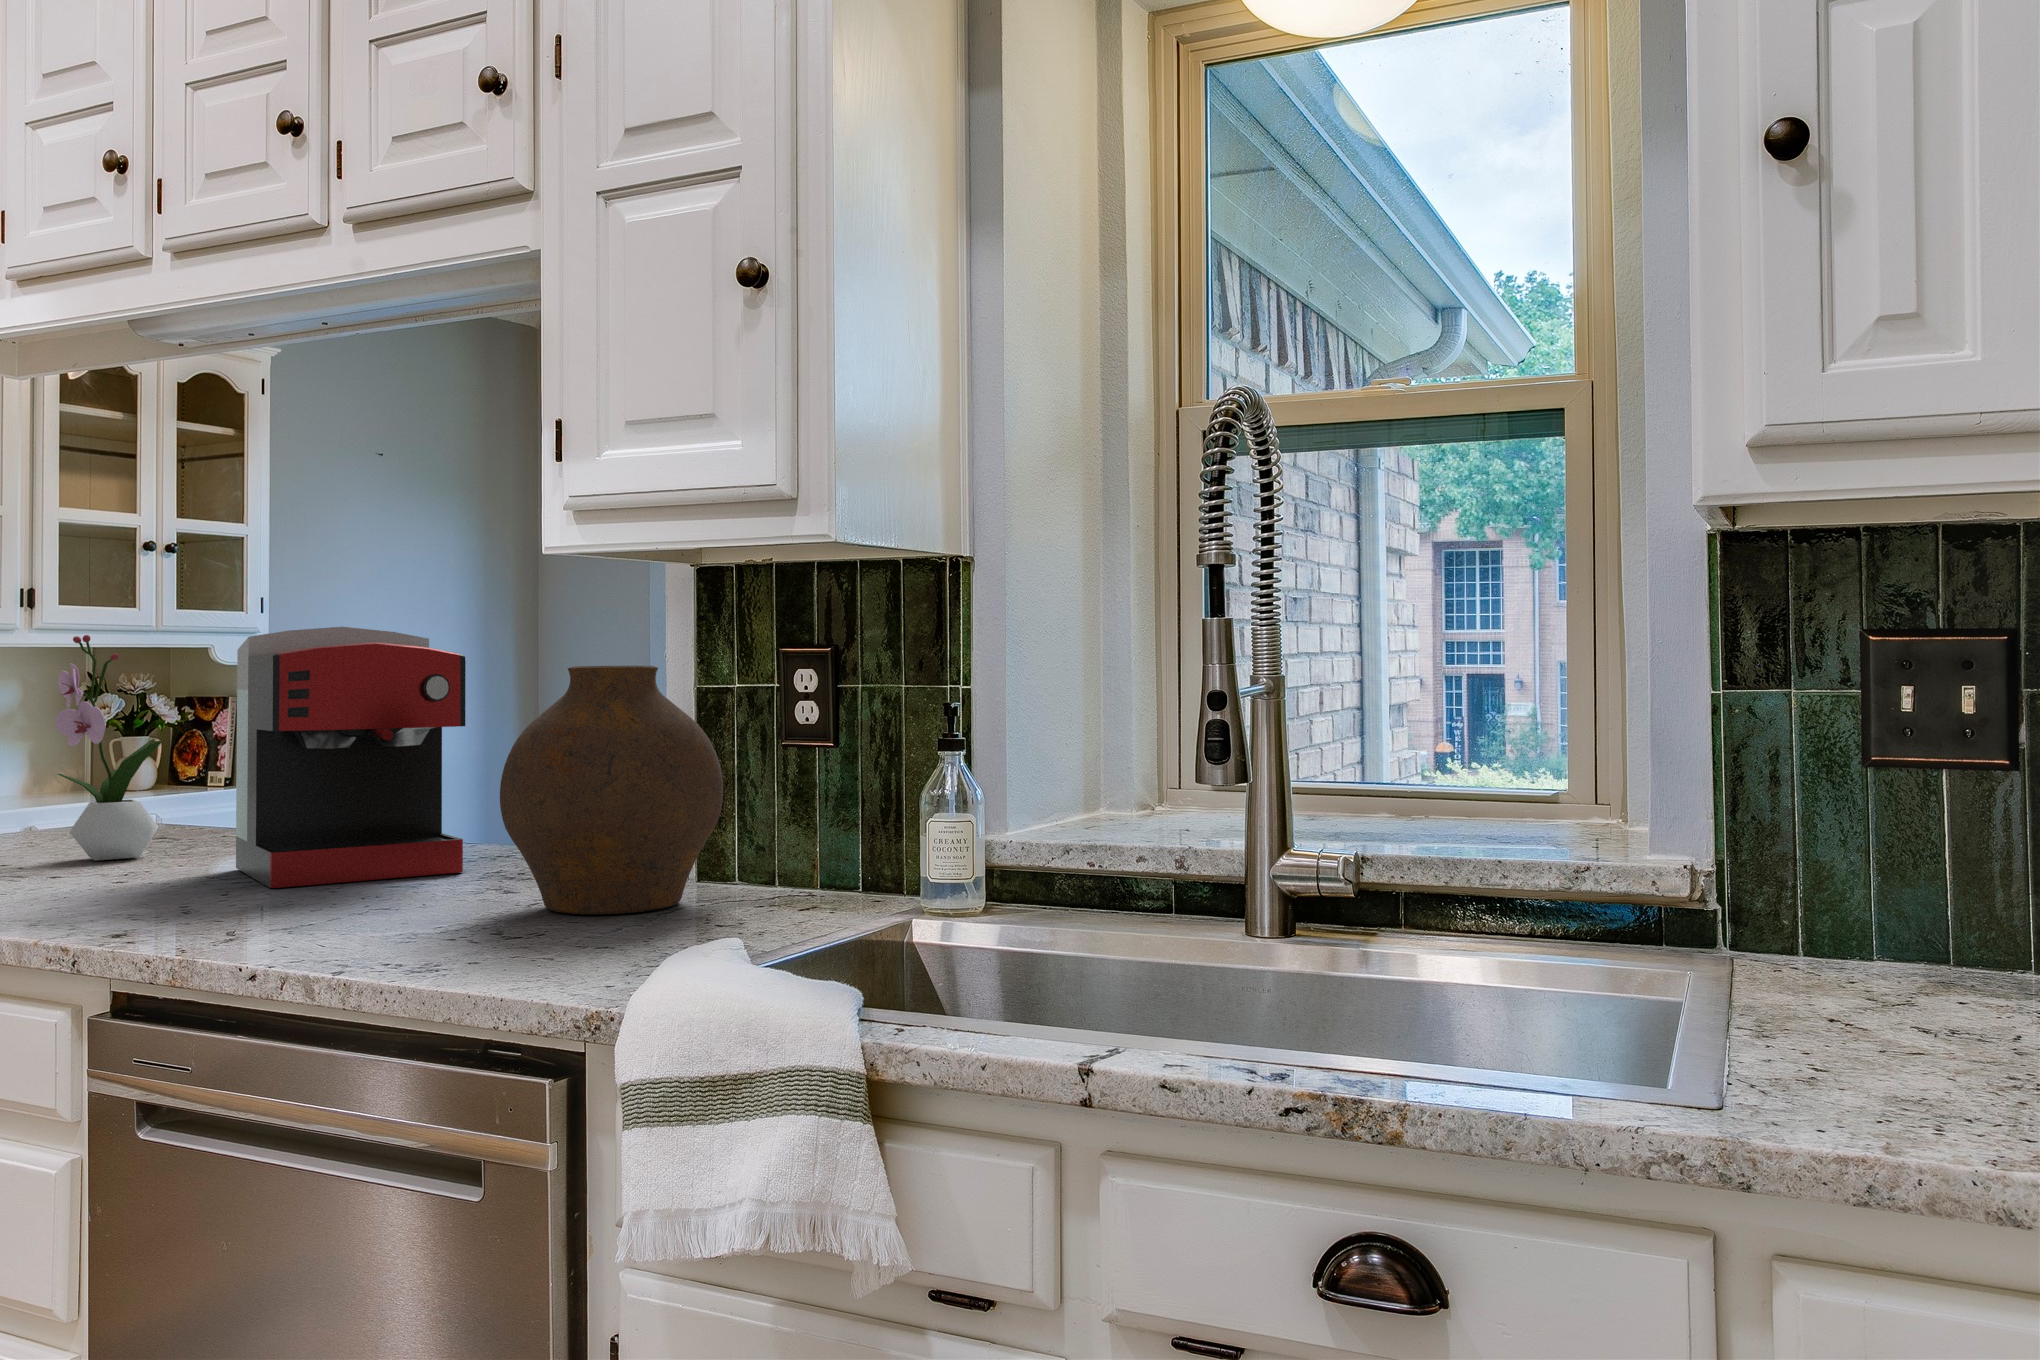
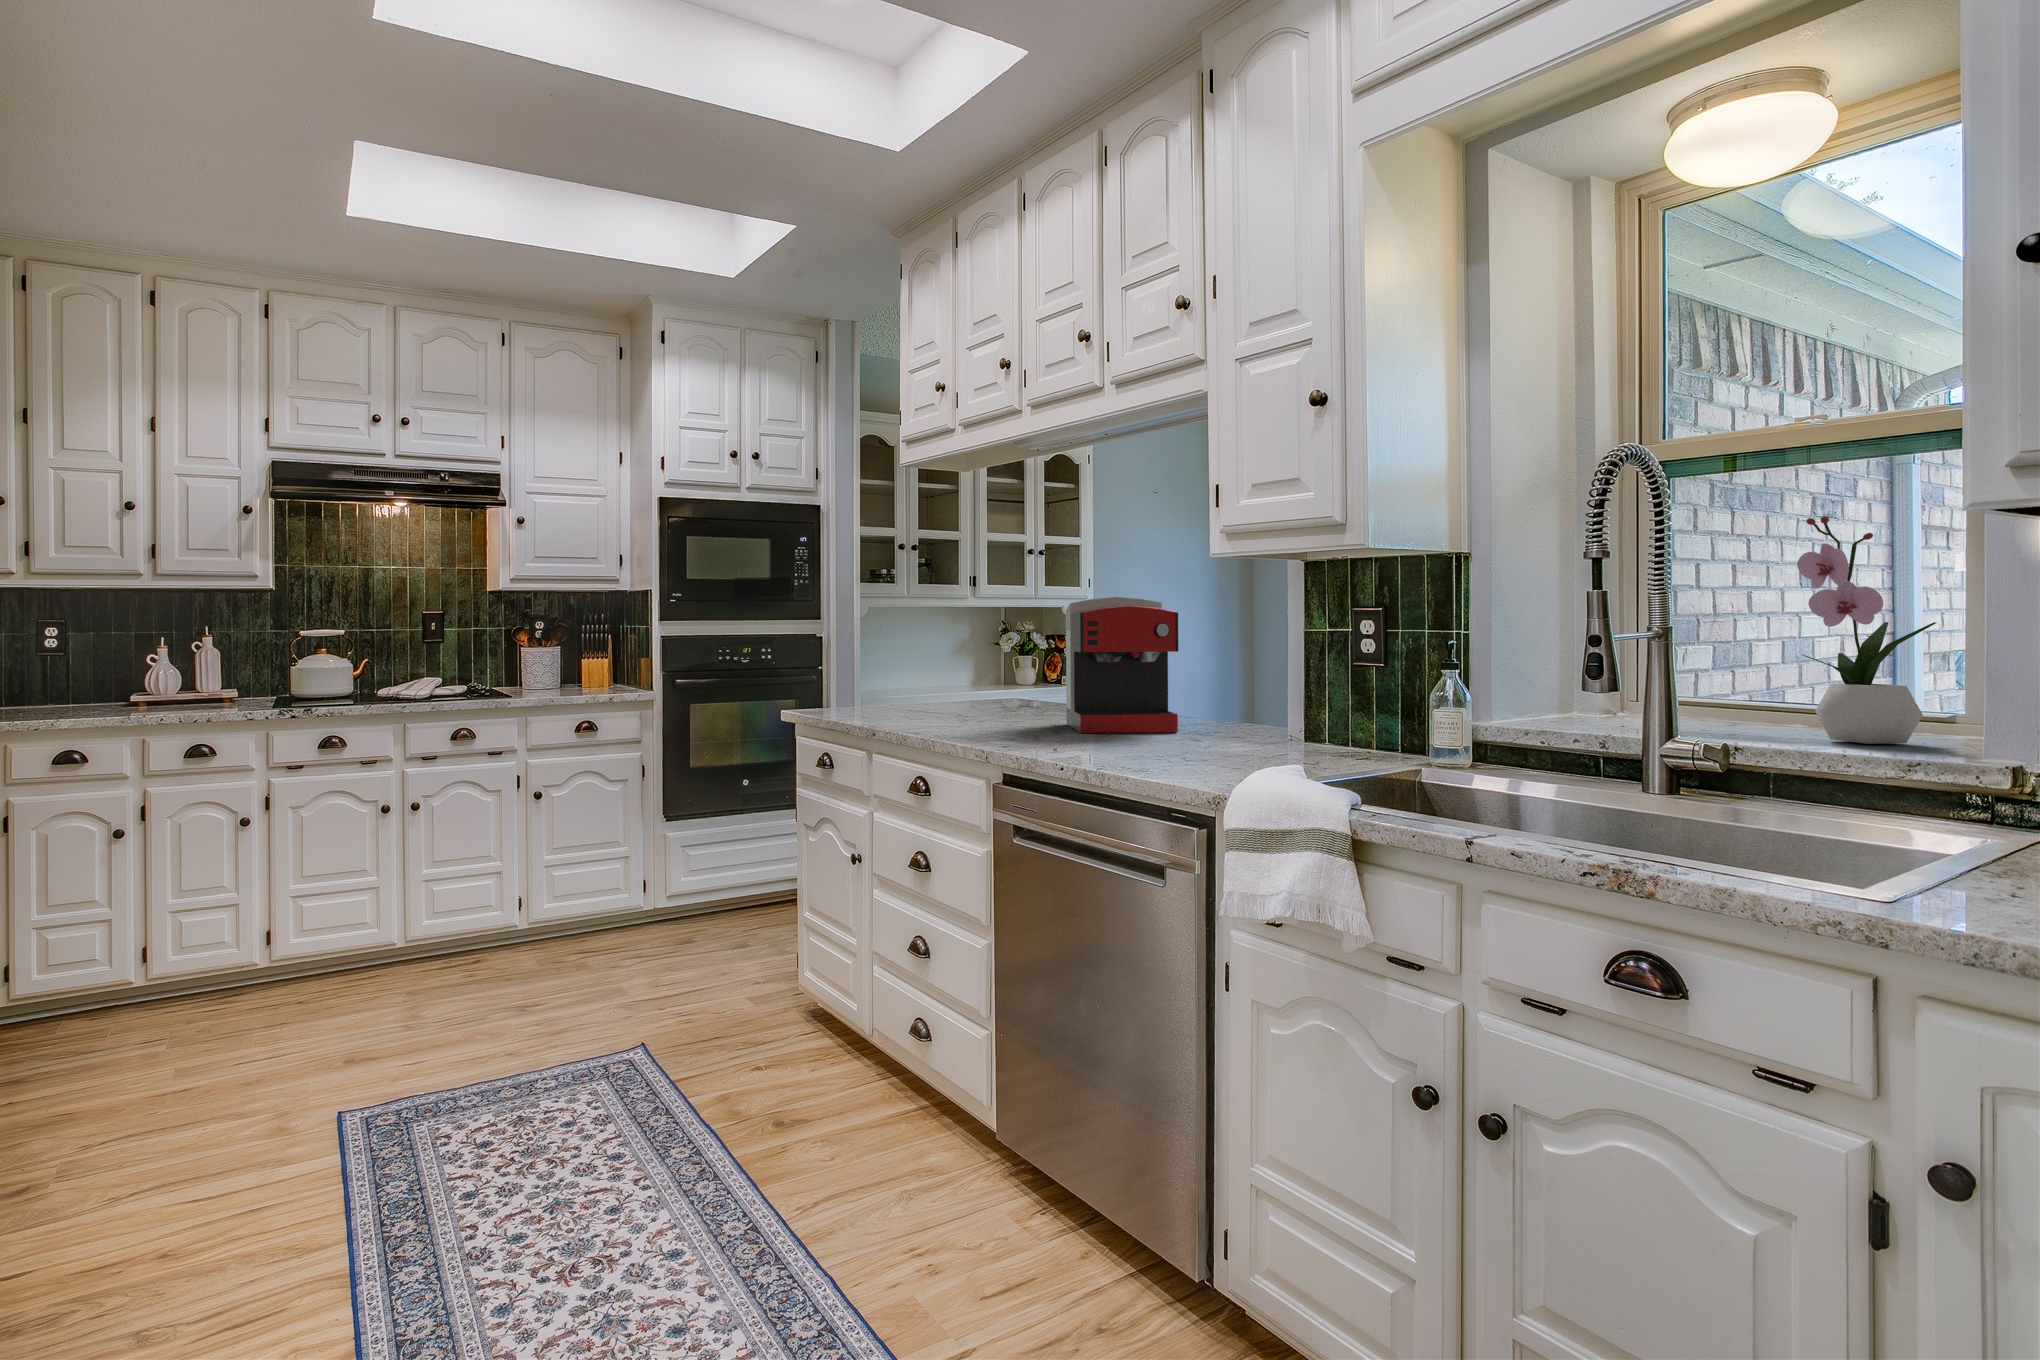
flower arrangement: present [55,635,163,860] -> present [1797,516,1936,744]
vase: present [500,666,723,914] -> none [1187,618,1314,755]

